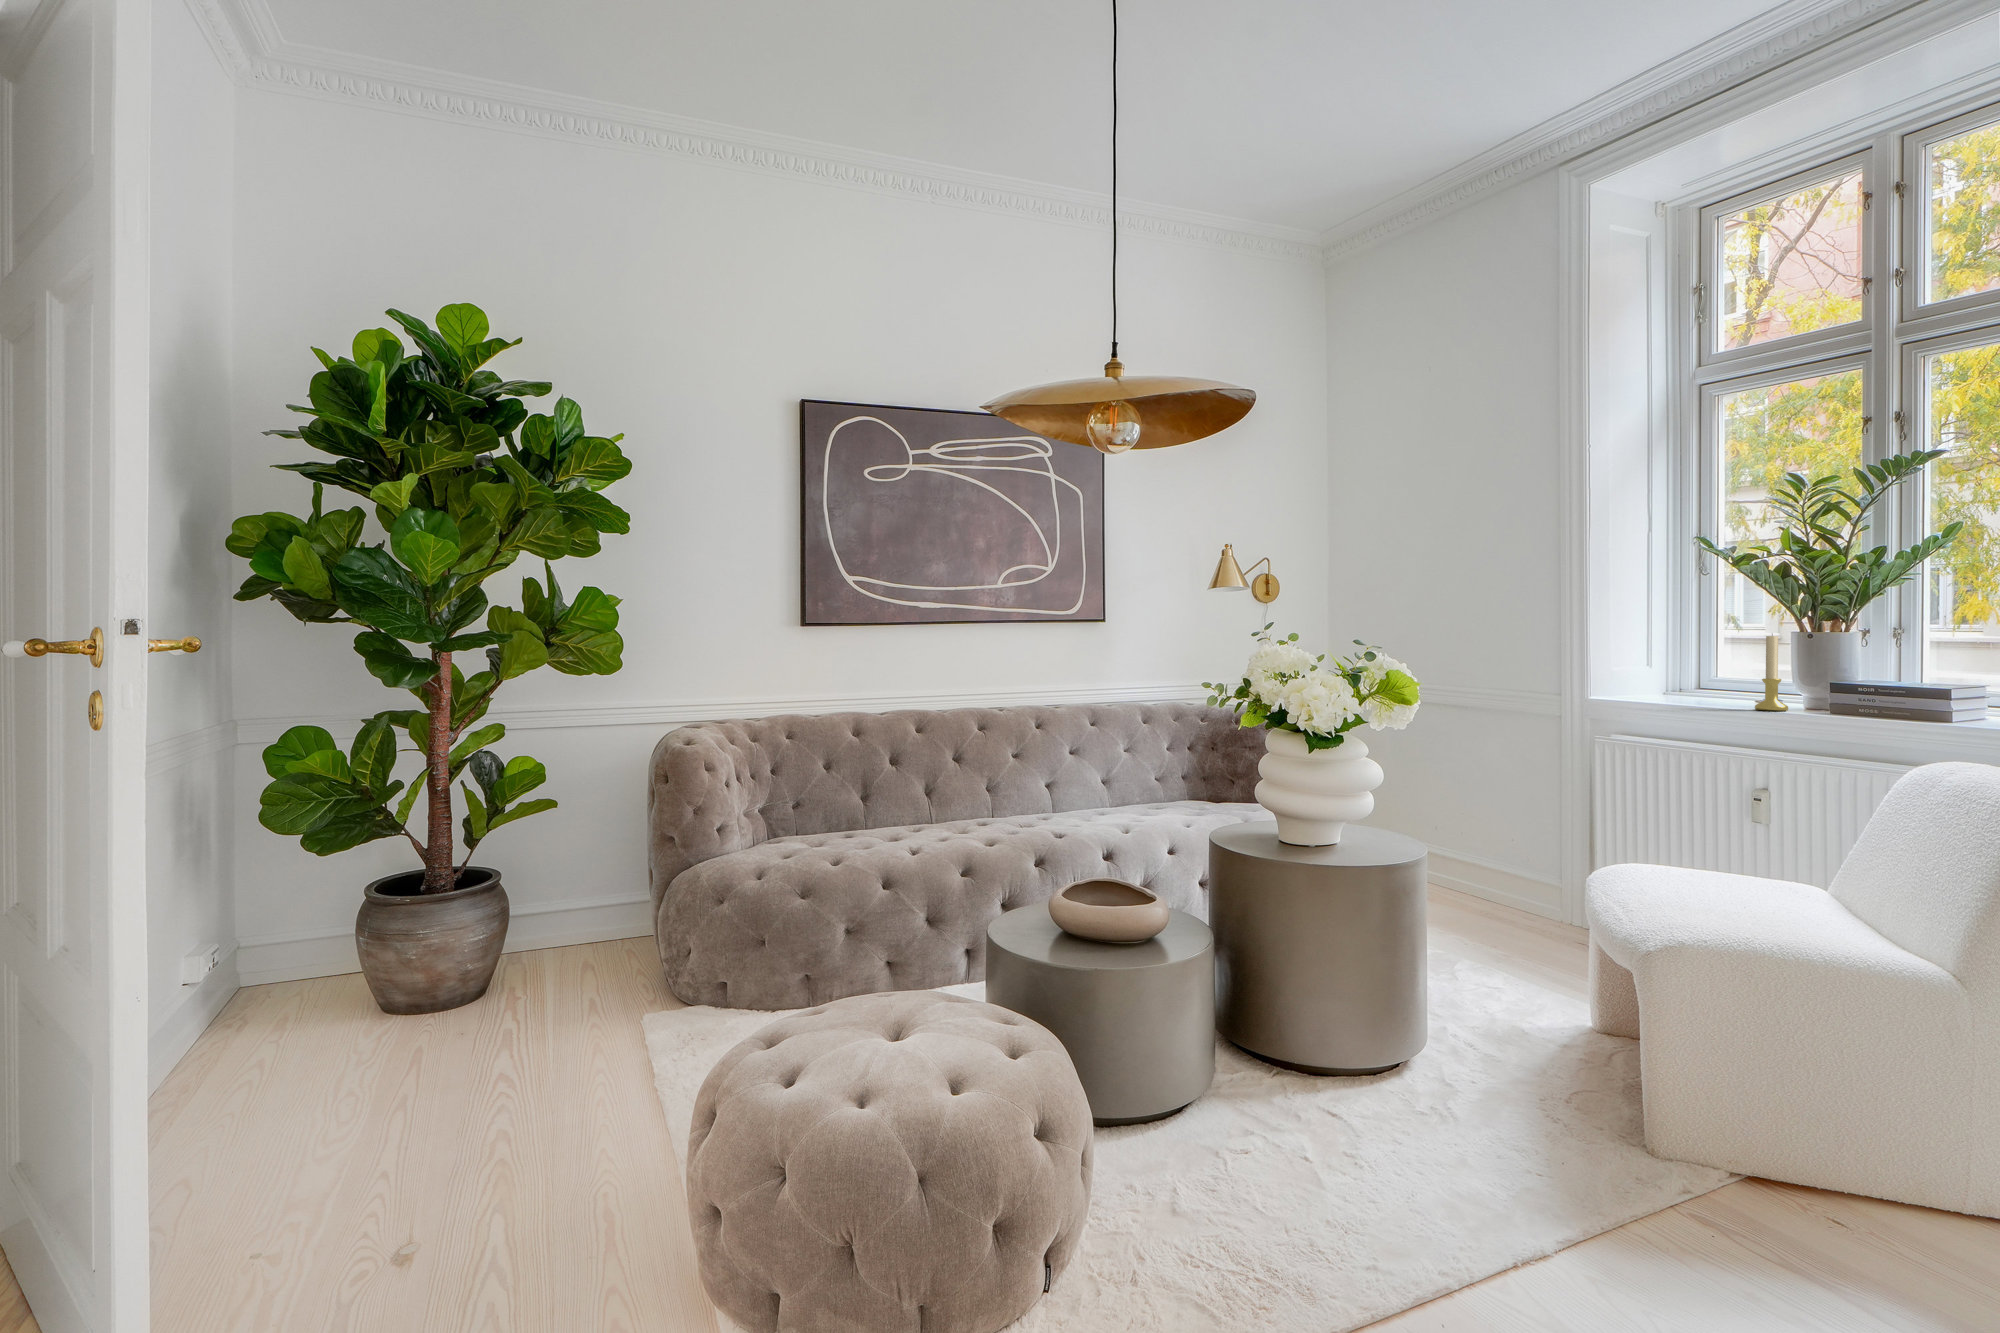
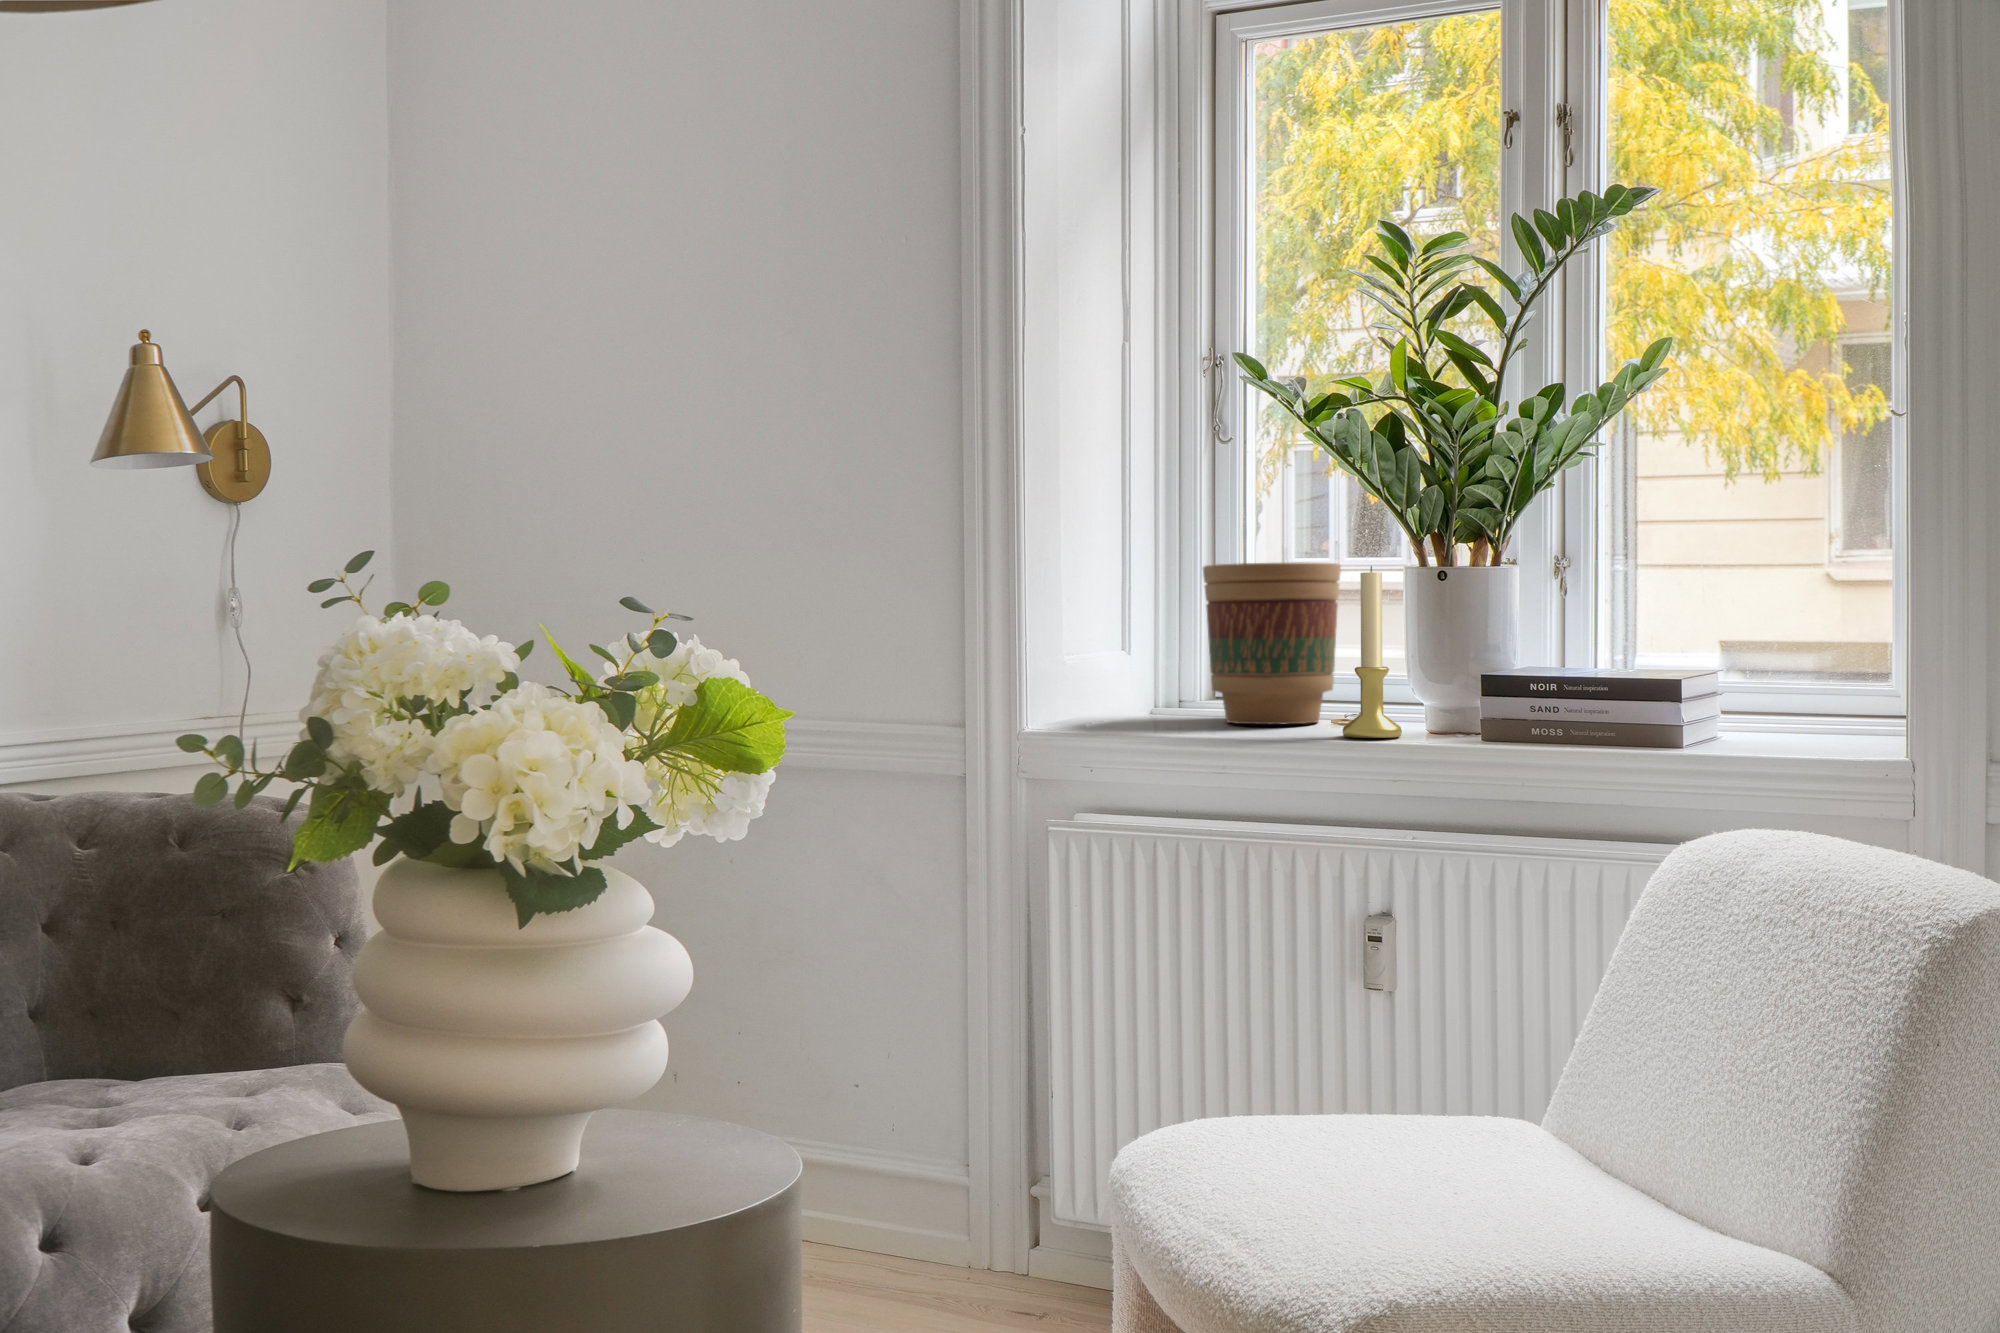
flower pot: none [1680,631,1758,704] -> present [1203,562,1341,724]

